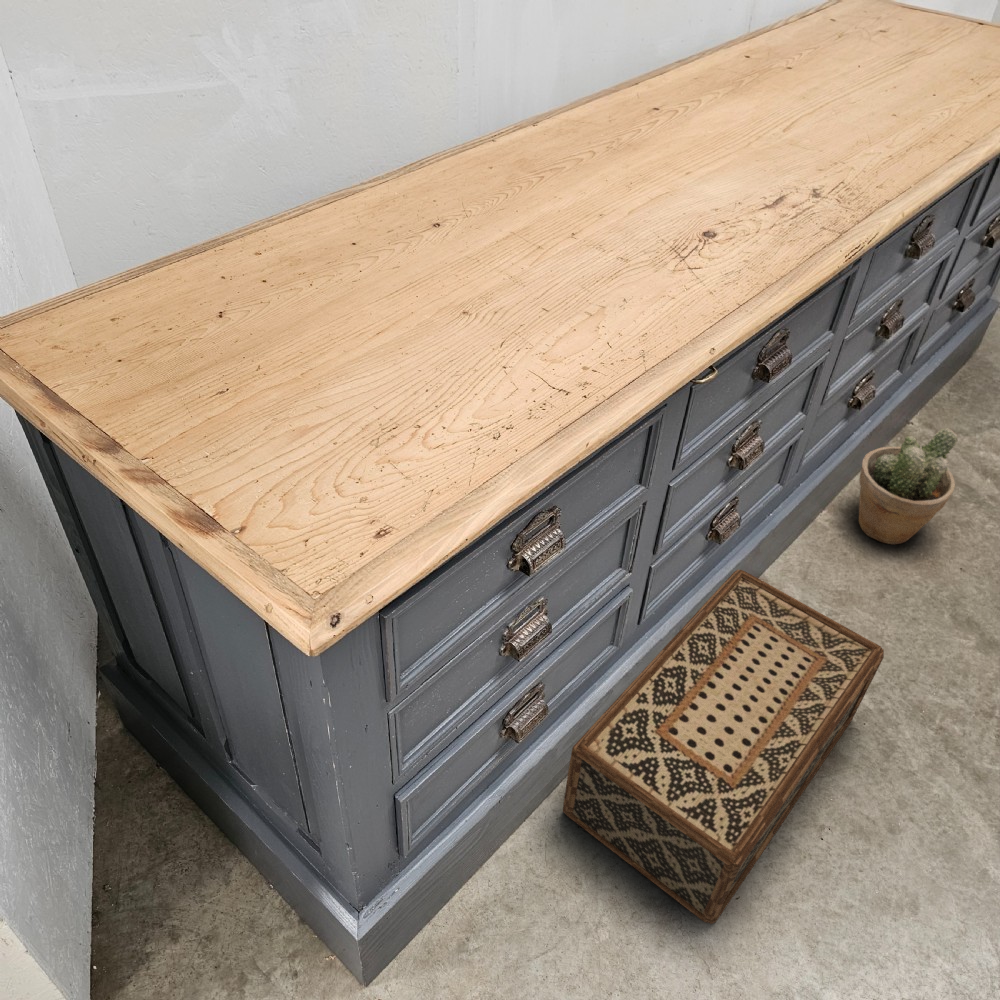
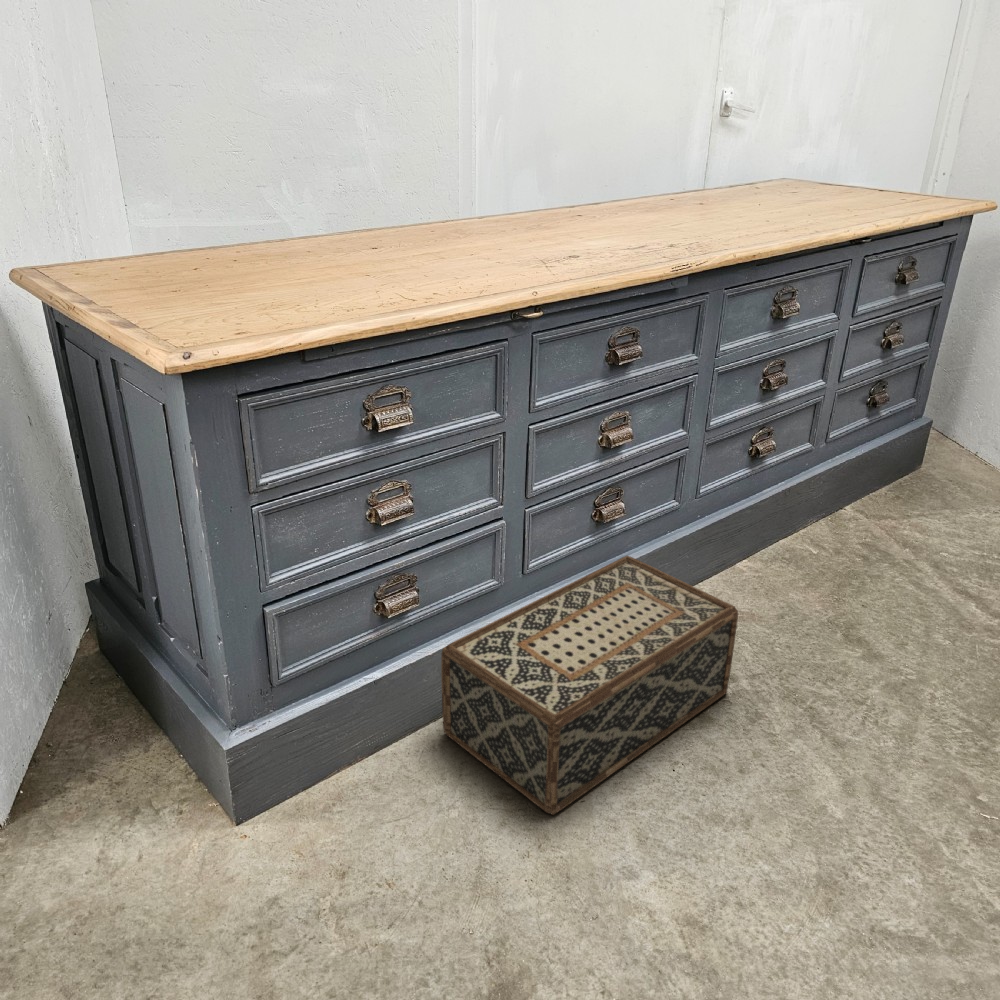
potted plant: present [859,428,957,544] -> none [768,475,850,585]

